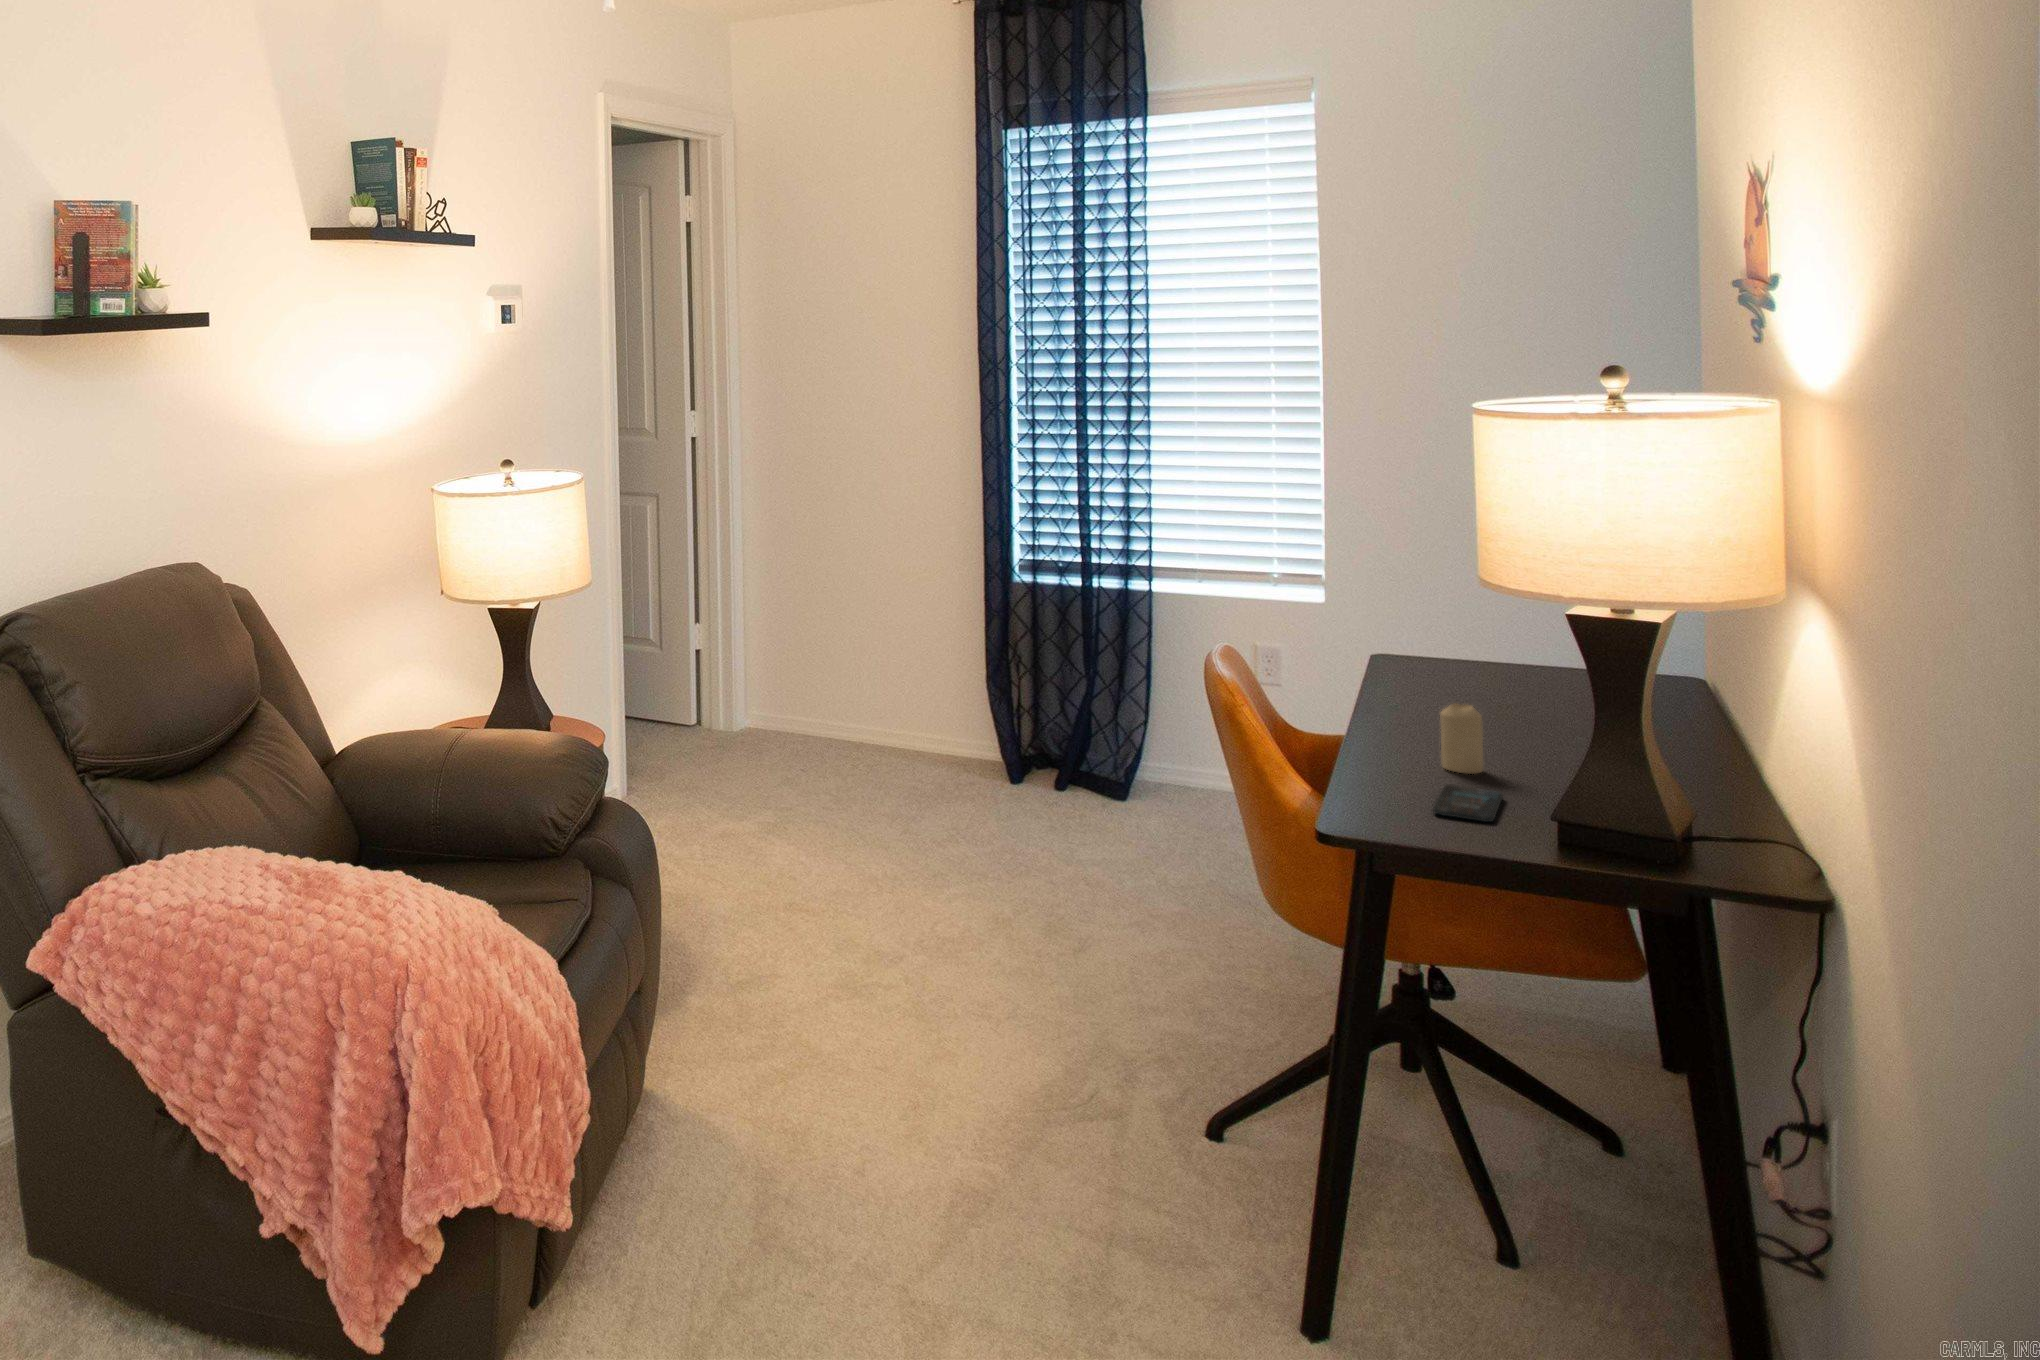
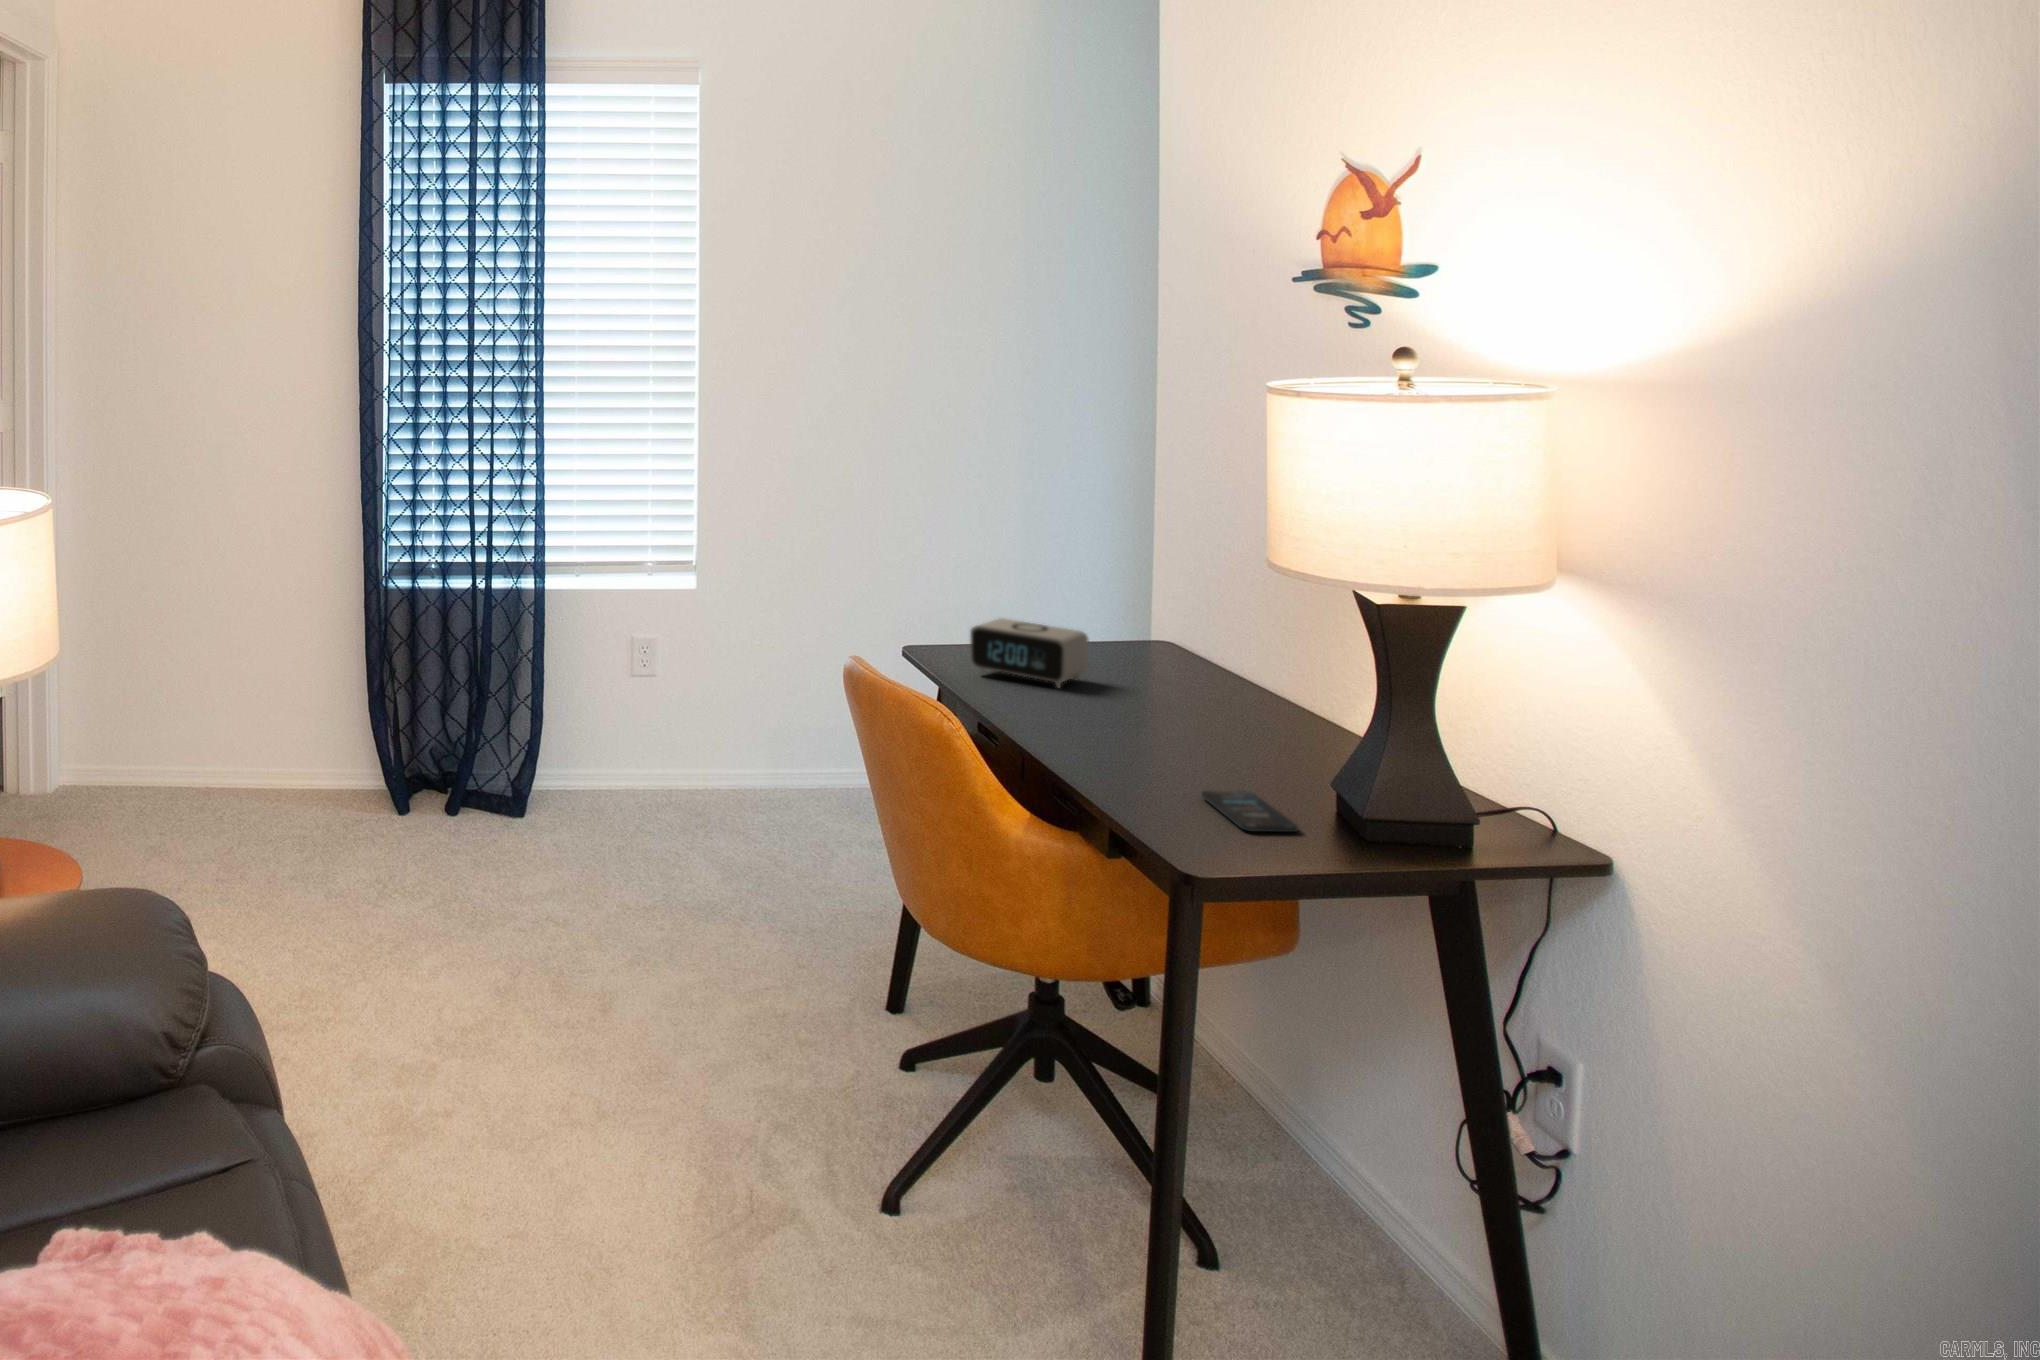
alarm clock: none [1413,635,1538,706] -> present [970,618,1088,688]
candle: present [1440,703,1483,774] -> none [1148,700,1189,773]

